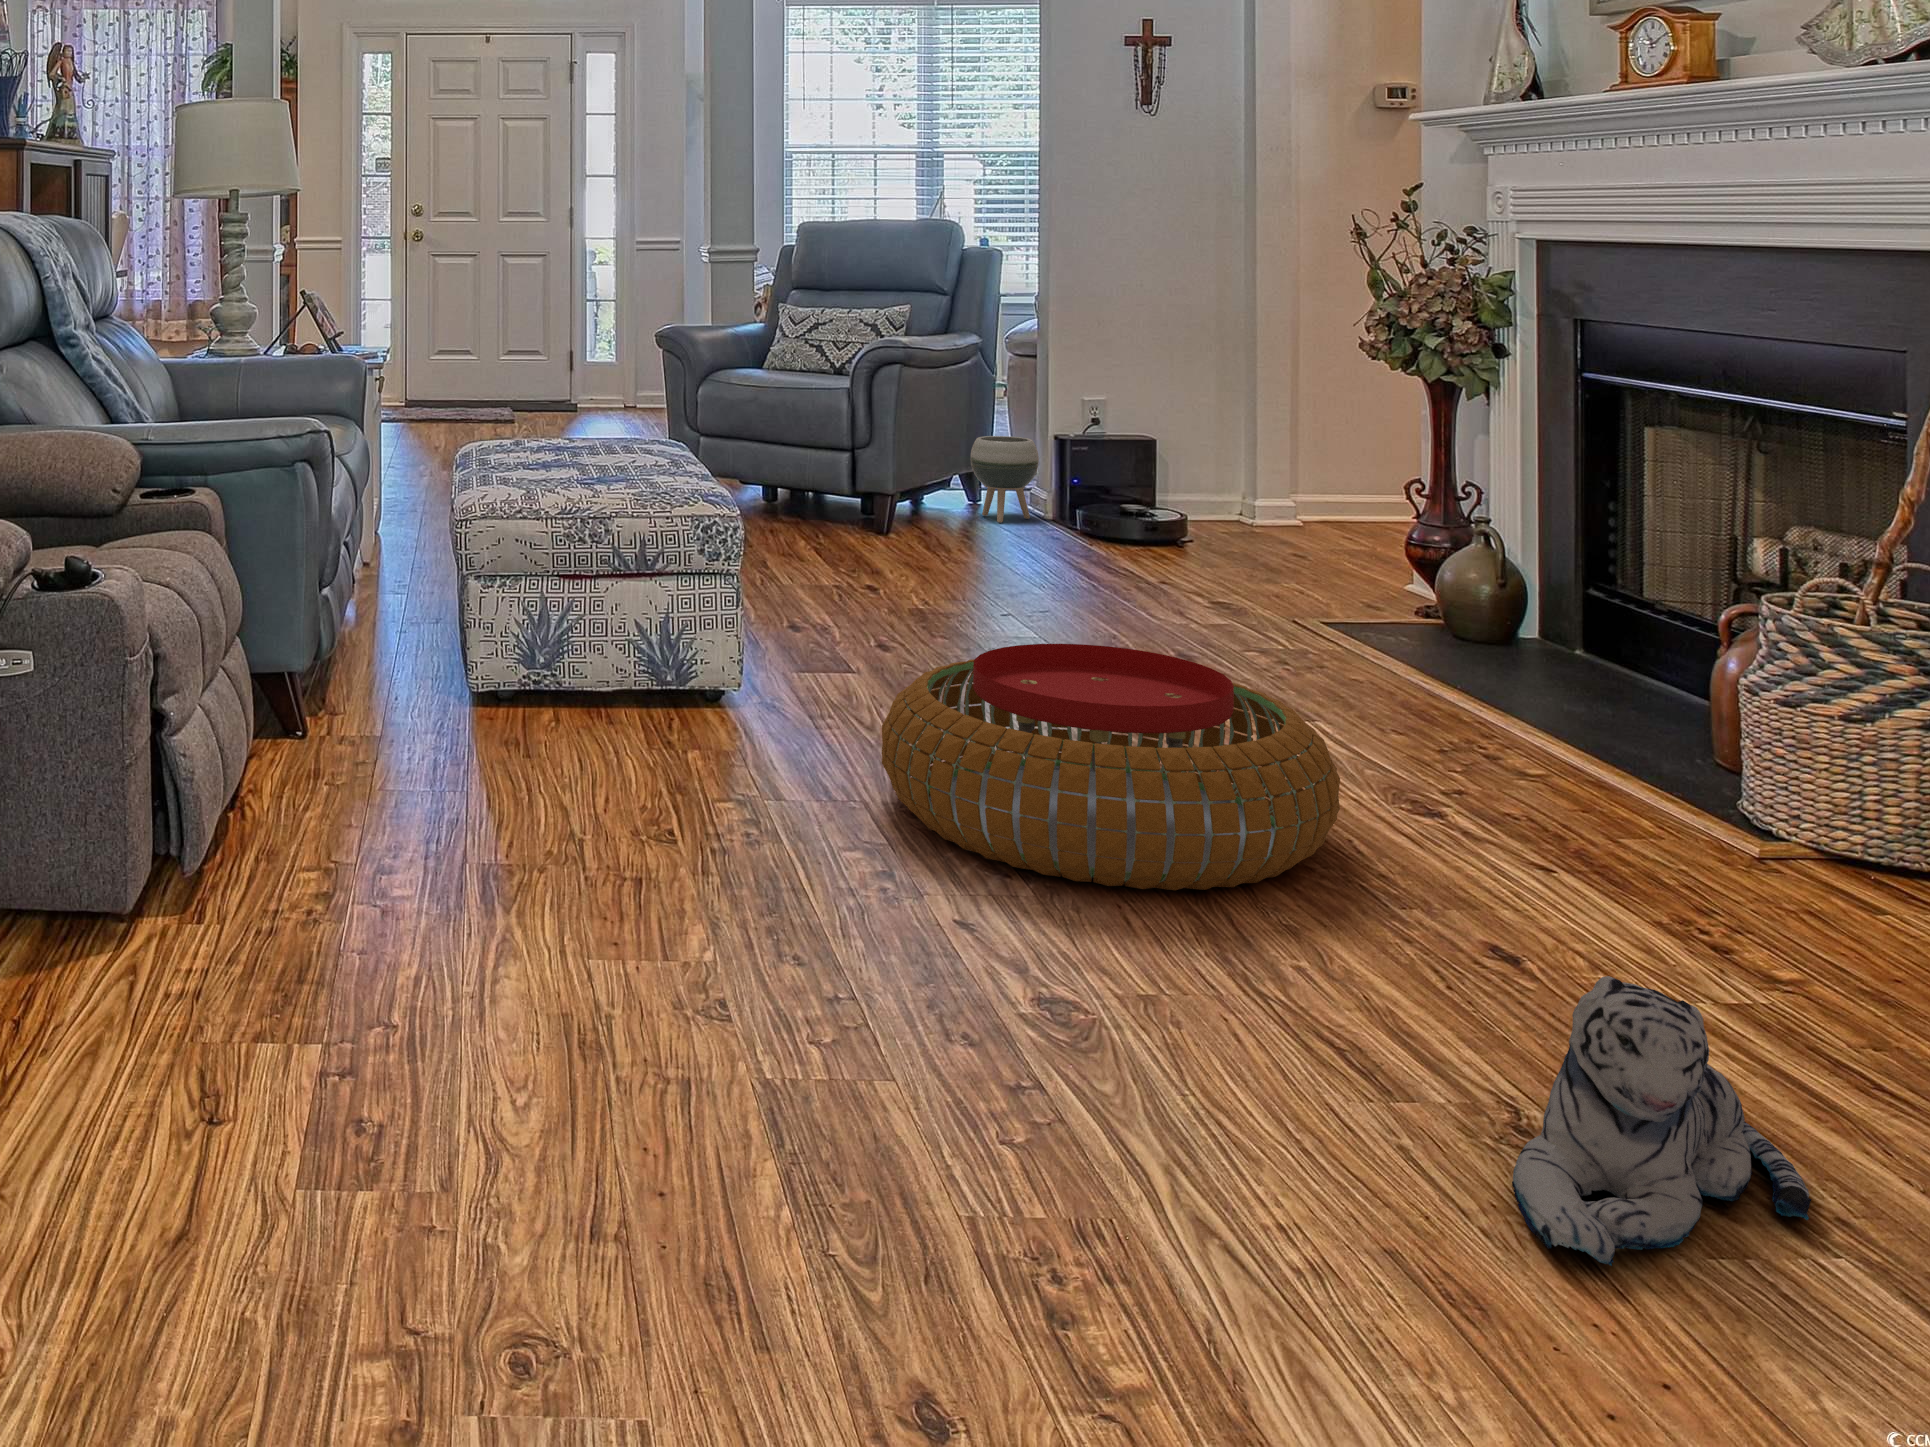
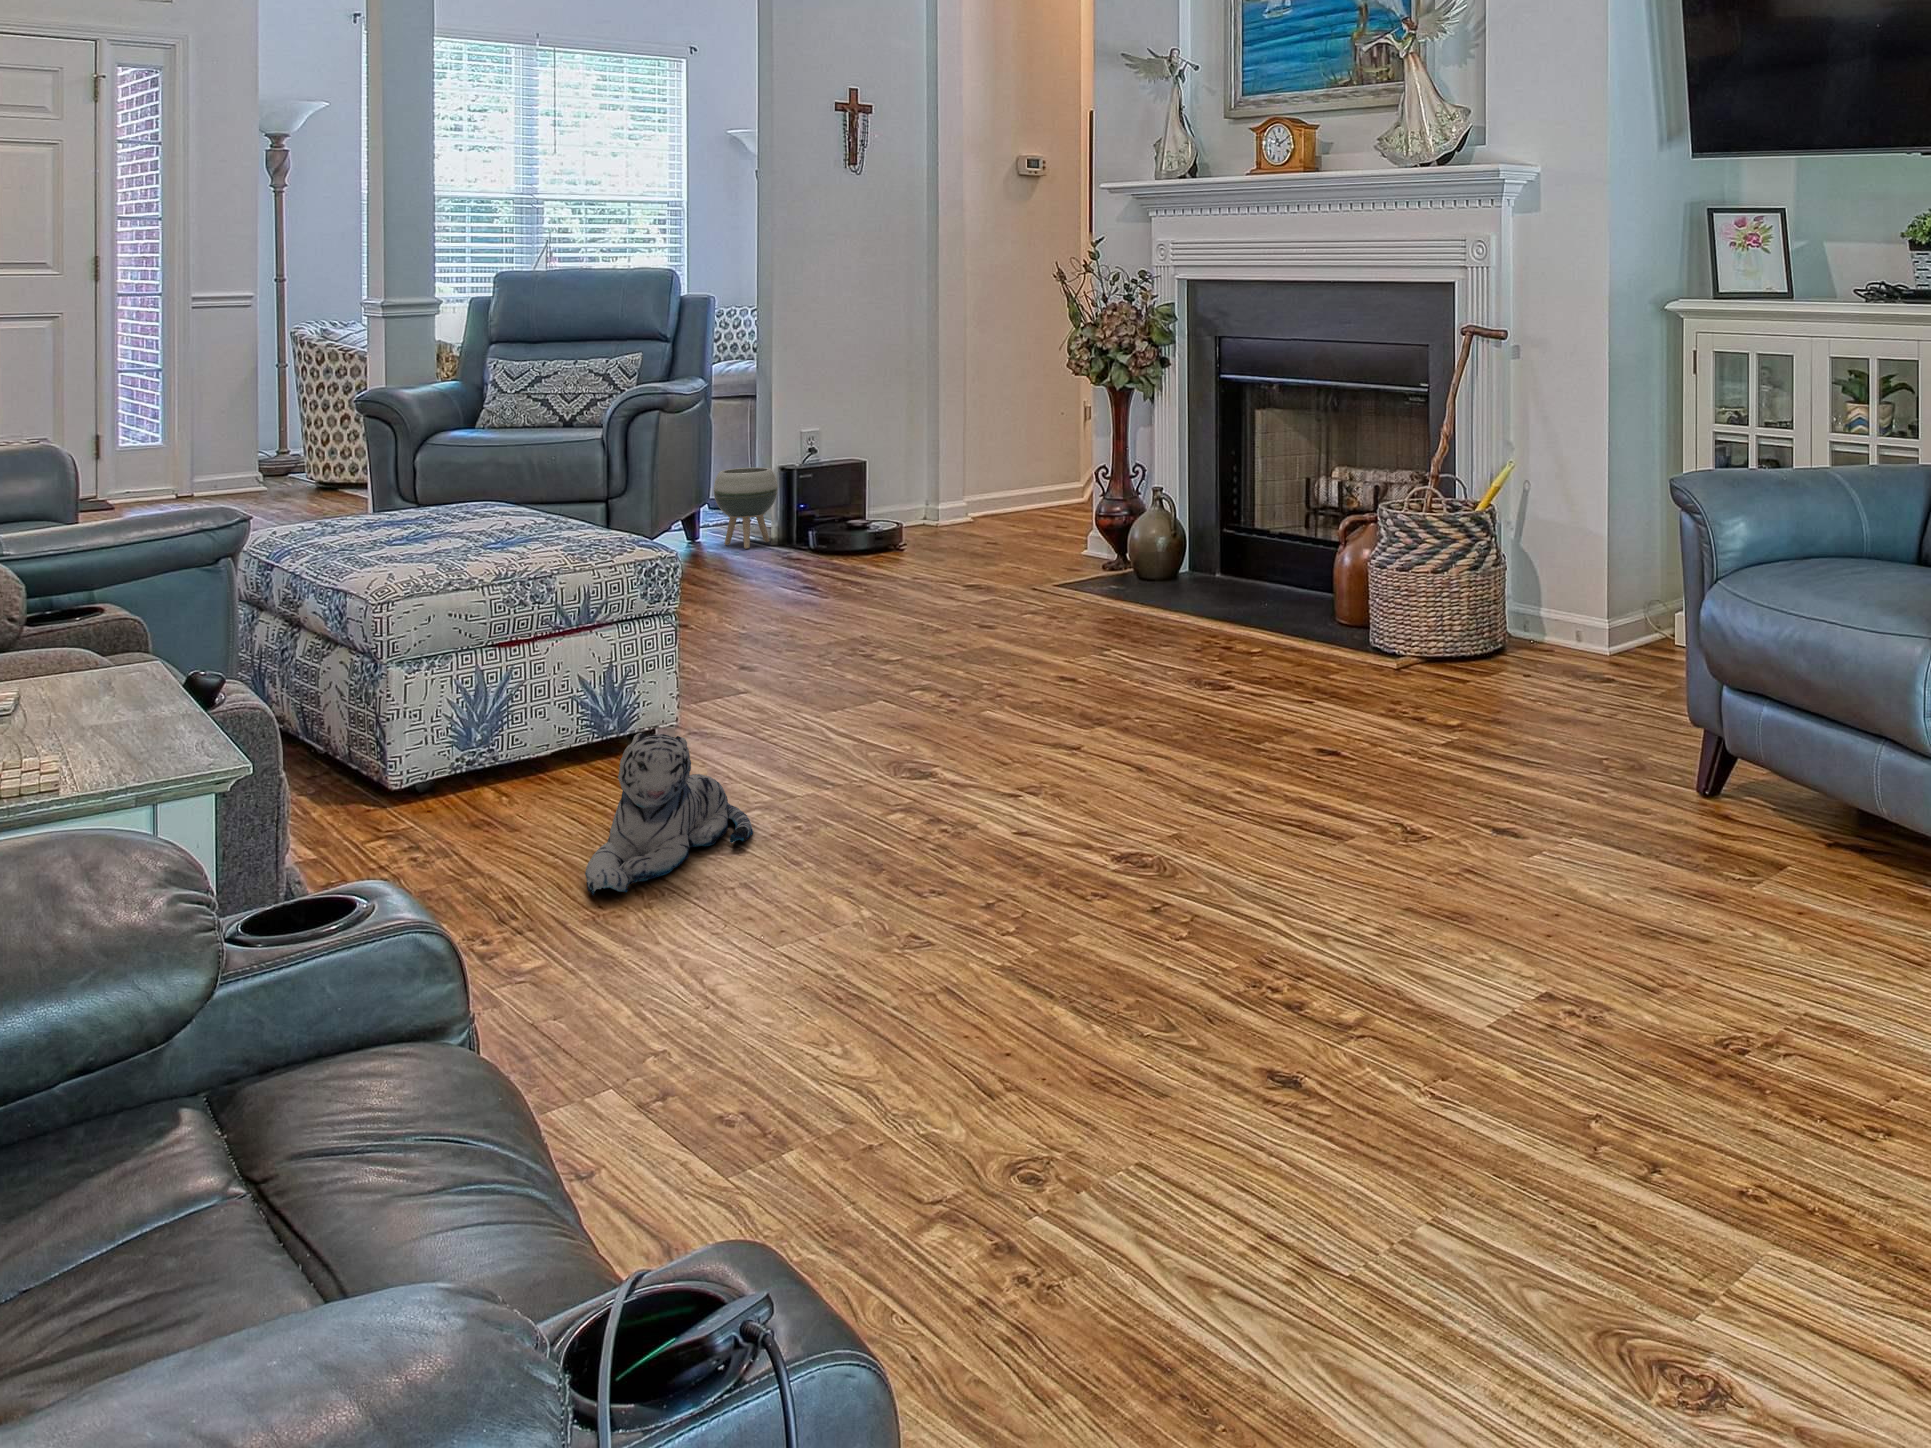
pouf: present [882,644,1340,890] -> none [877,608,1215,788]
plush toy: present [1512,976,1812,1266] -> present [585,733,753,895]

